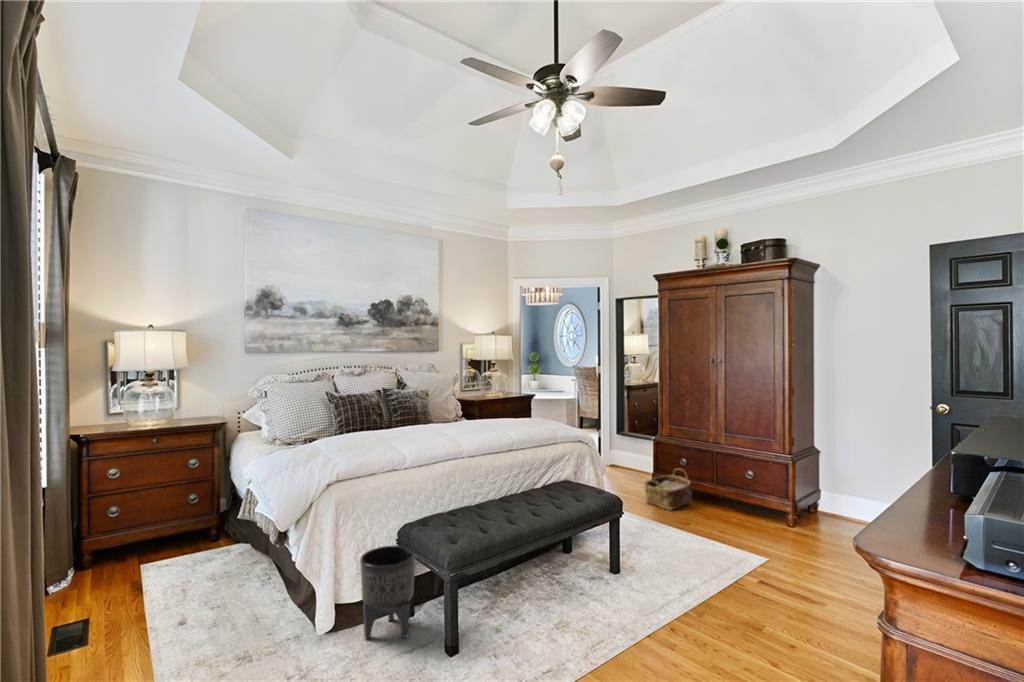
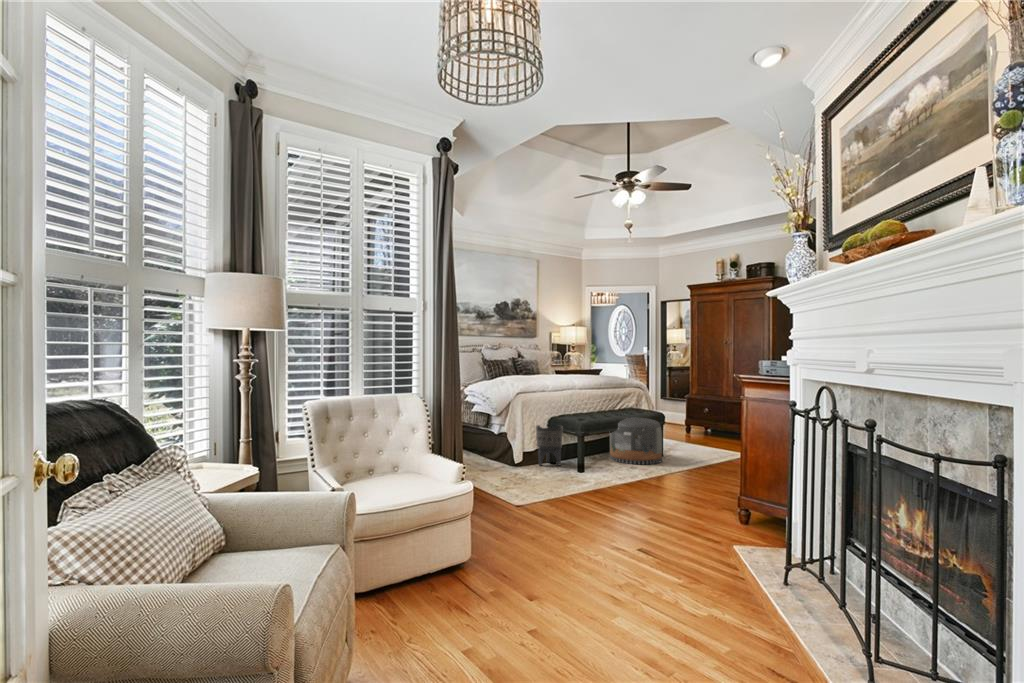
woven basket: present [644,469,692,511] -> none [680,415,713,439]
pouf: none [517,513,611,621] -> present [610,417,662,464]

